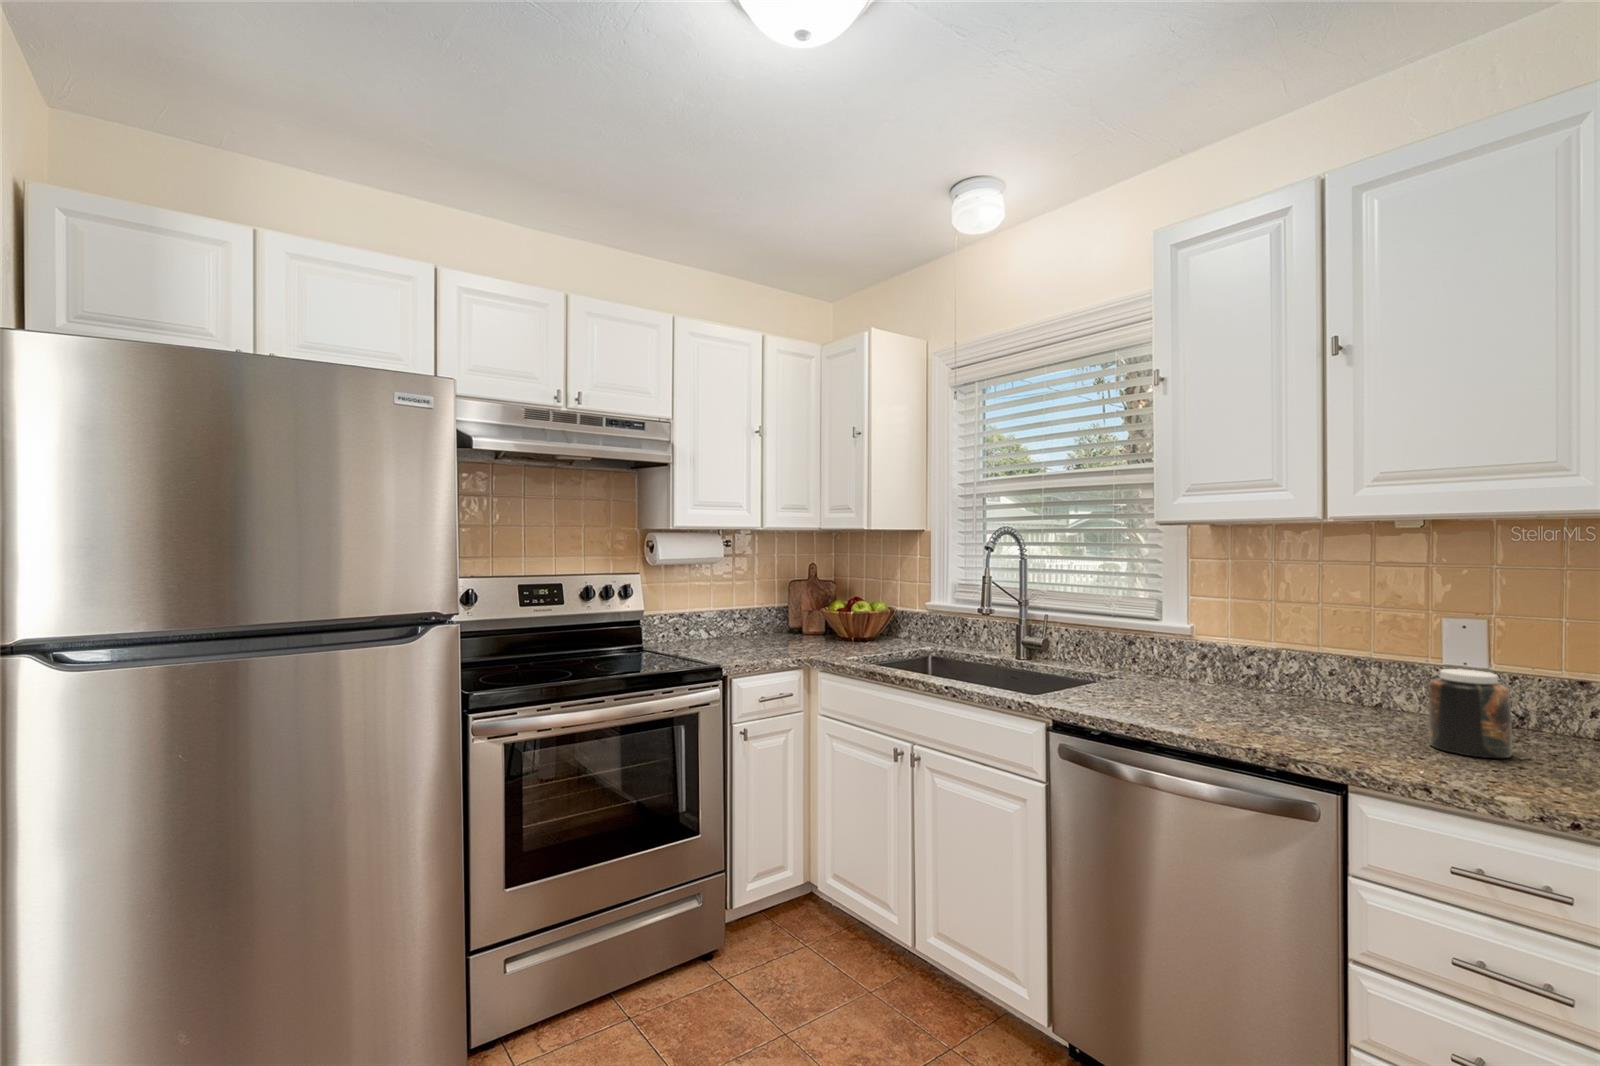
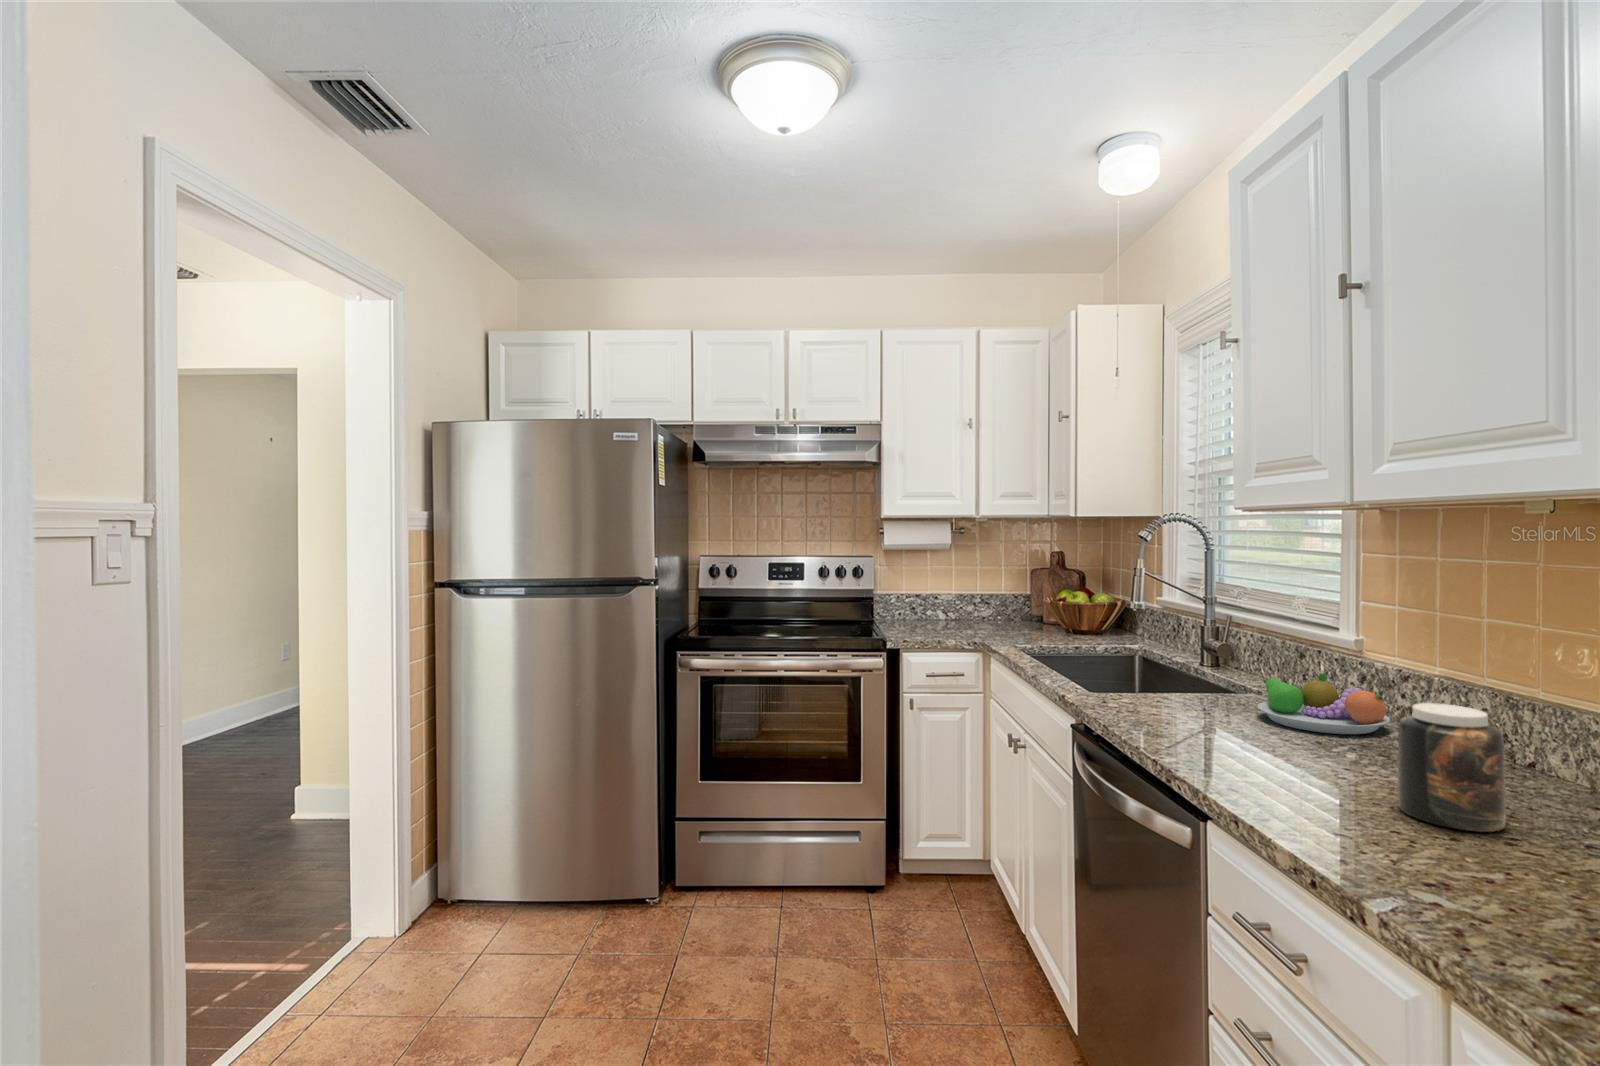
fruit bowl: none [1159,656,1268,703] -> present [1258,673,1390,734]

